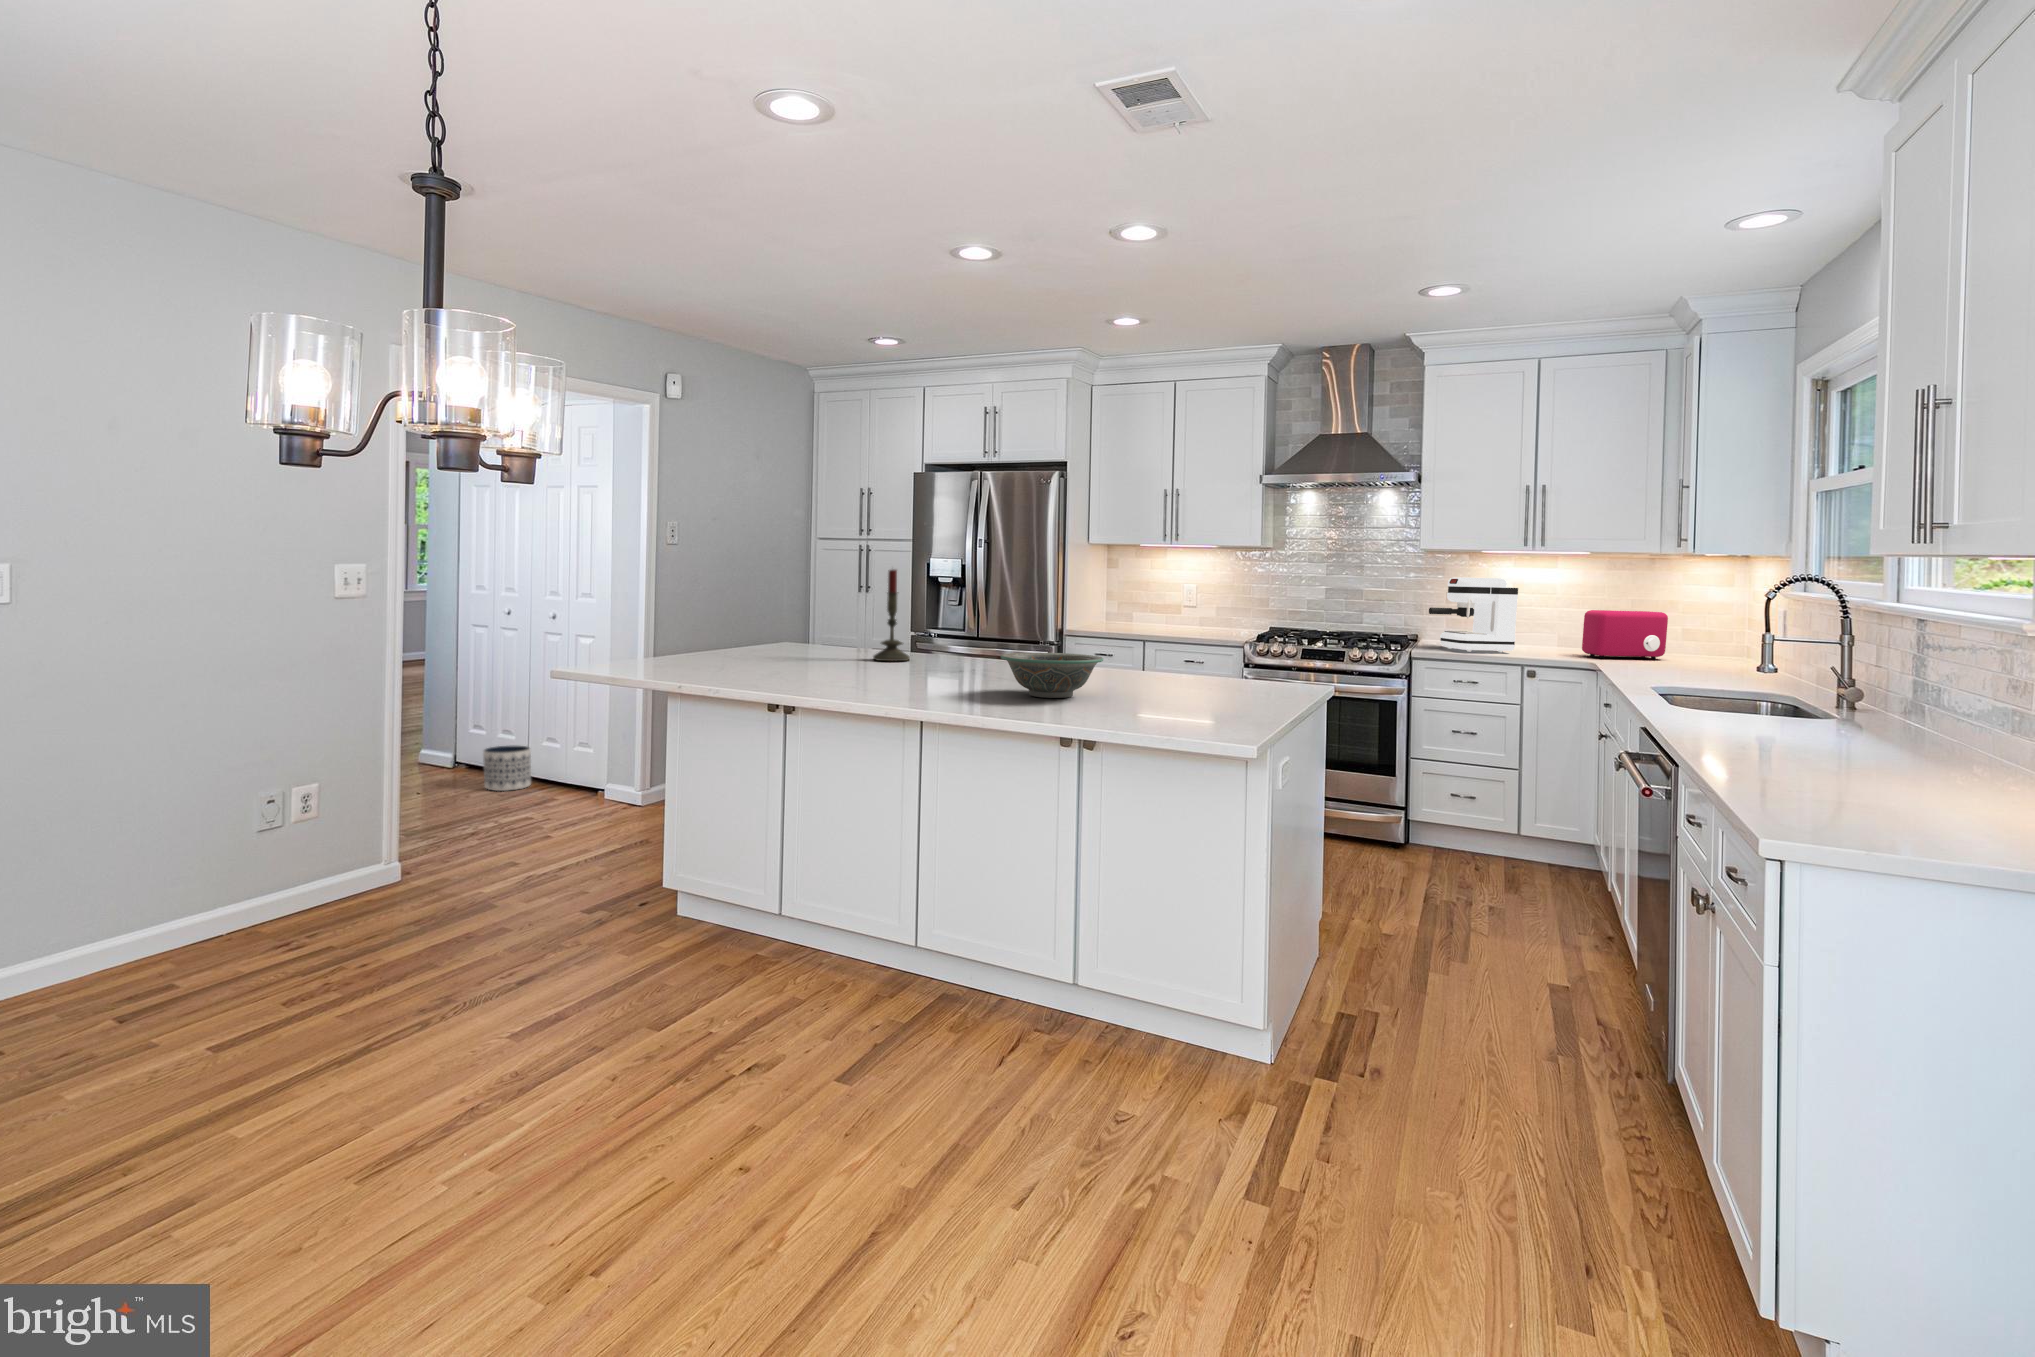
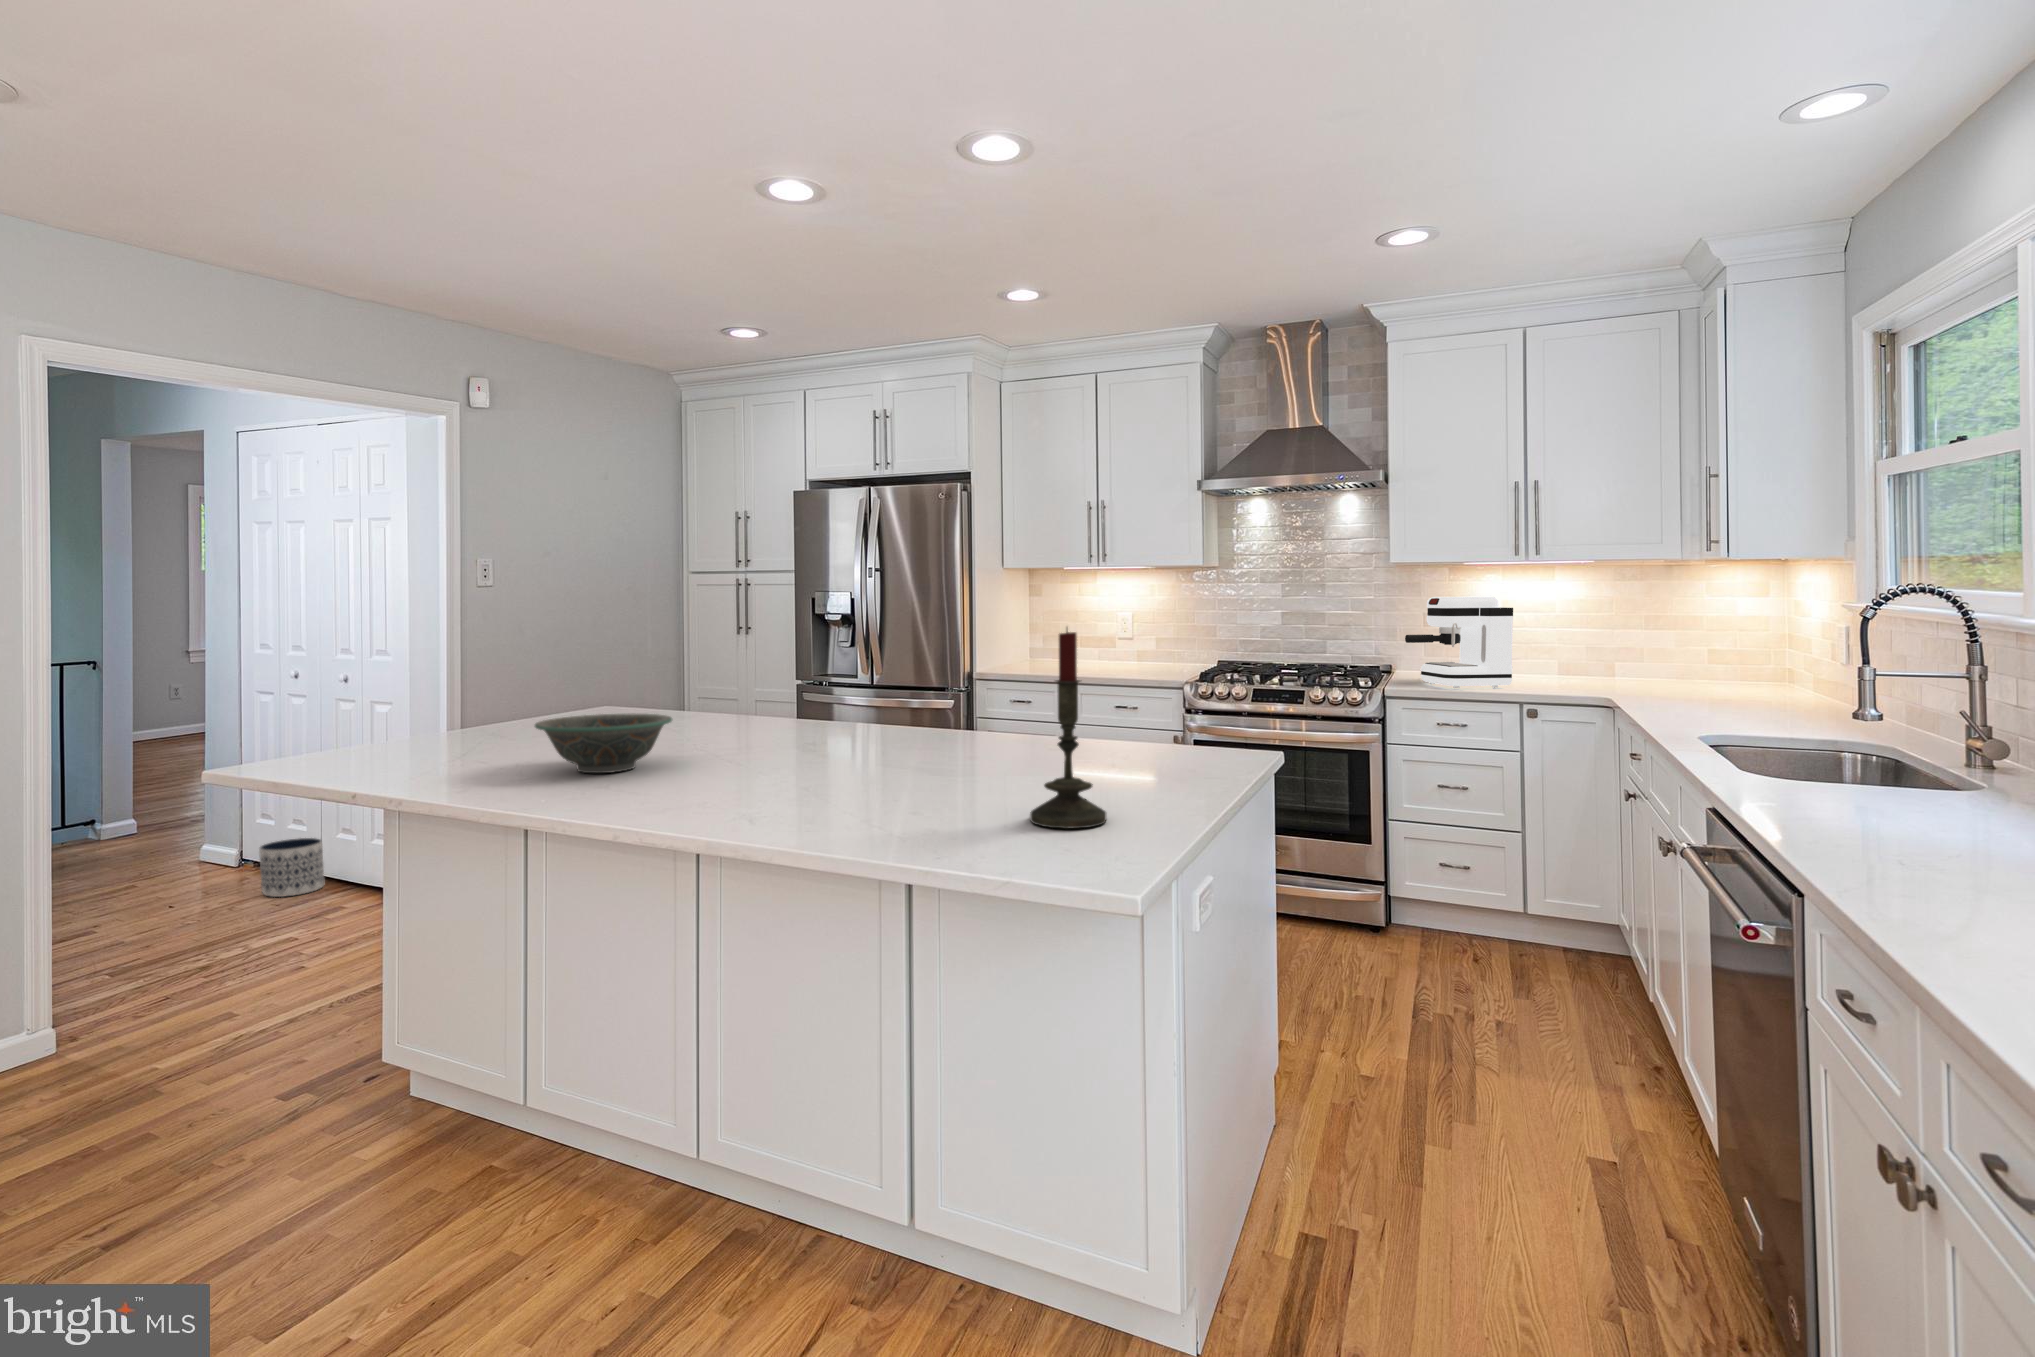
candle: present [873,569,910,661] -> present [1030,630,1106,829]
toaster: present [1582,610,1668,659] -> none [1594,631,1699,691]
decorative bowl: present [1001,653,1103,698] -> present [535,714,672,773]

